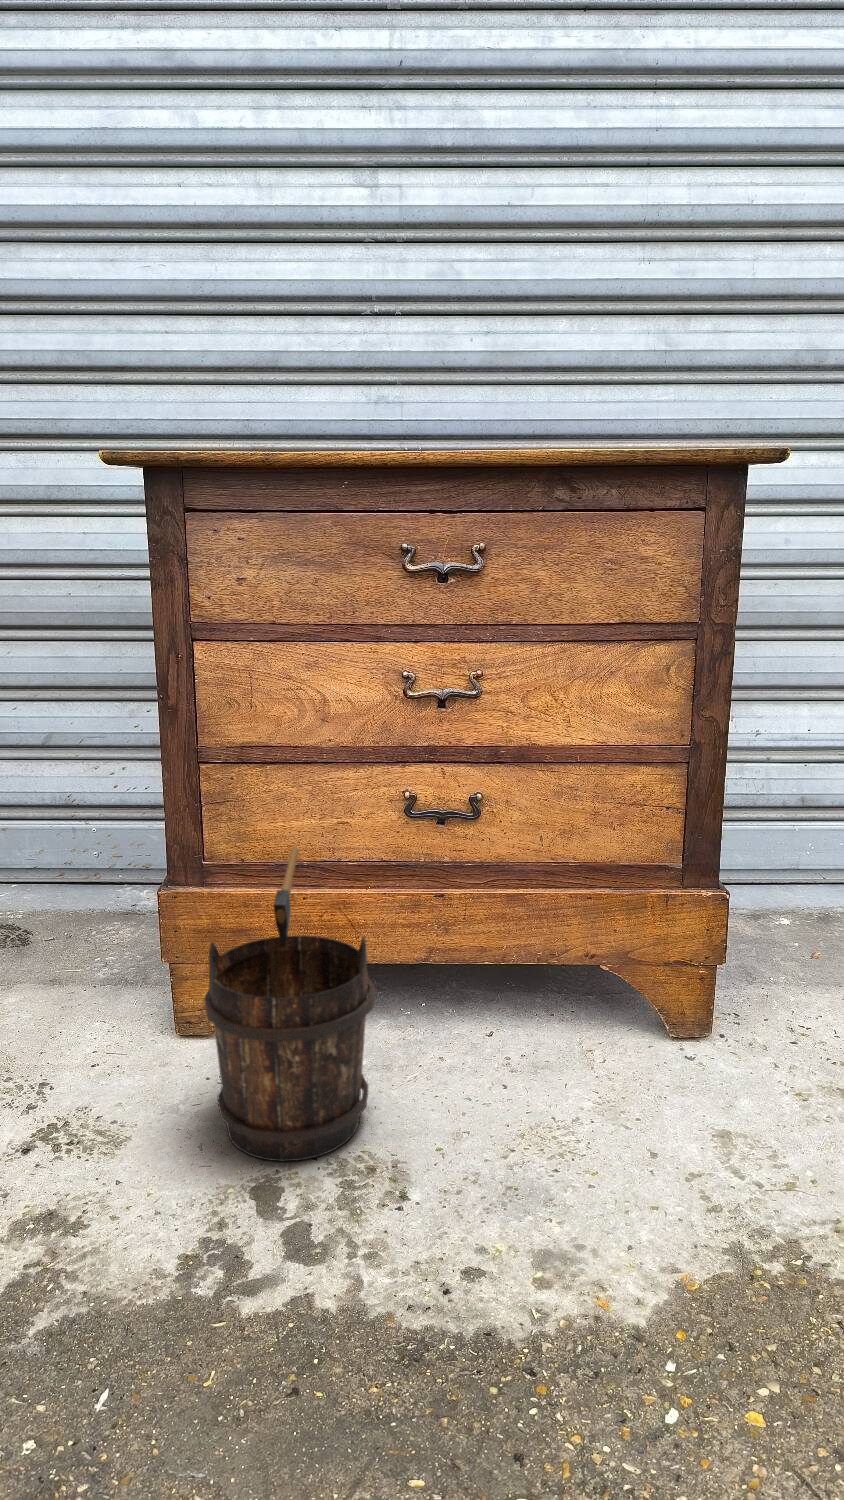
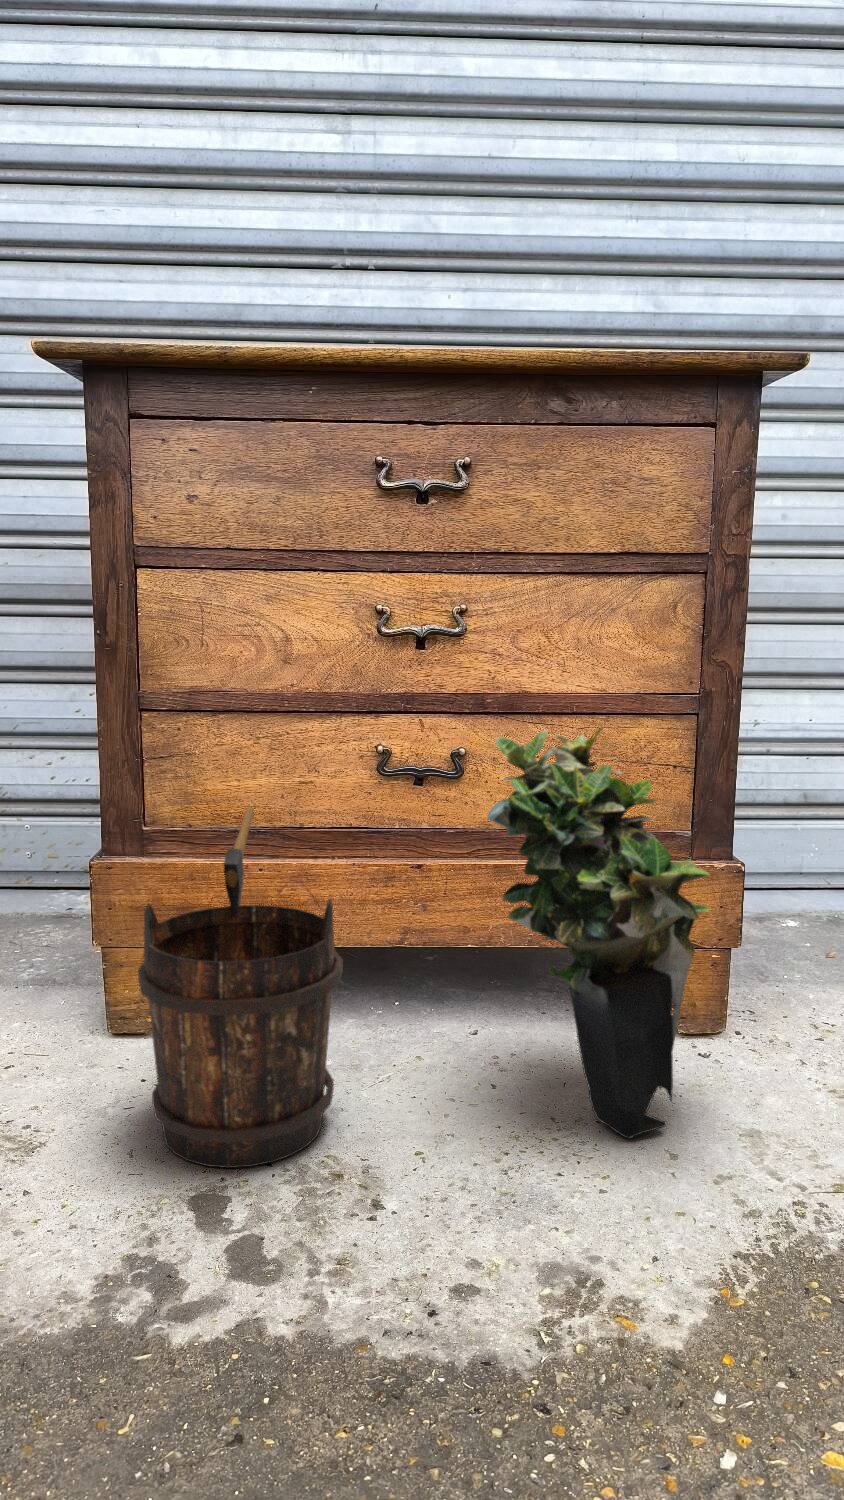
potted plant: none [497,783,689,1138] -> present [487,728,710,1139]

